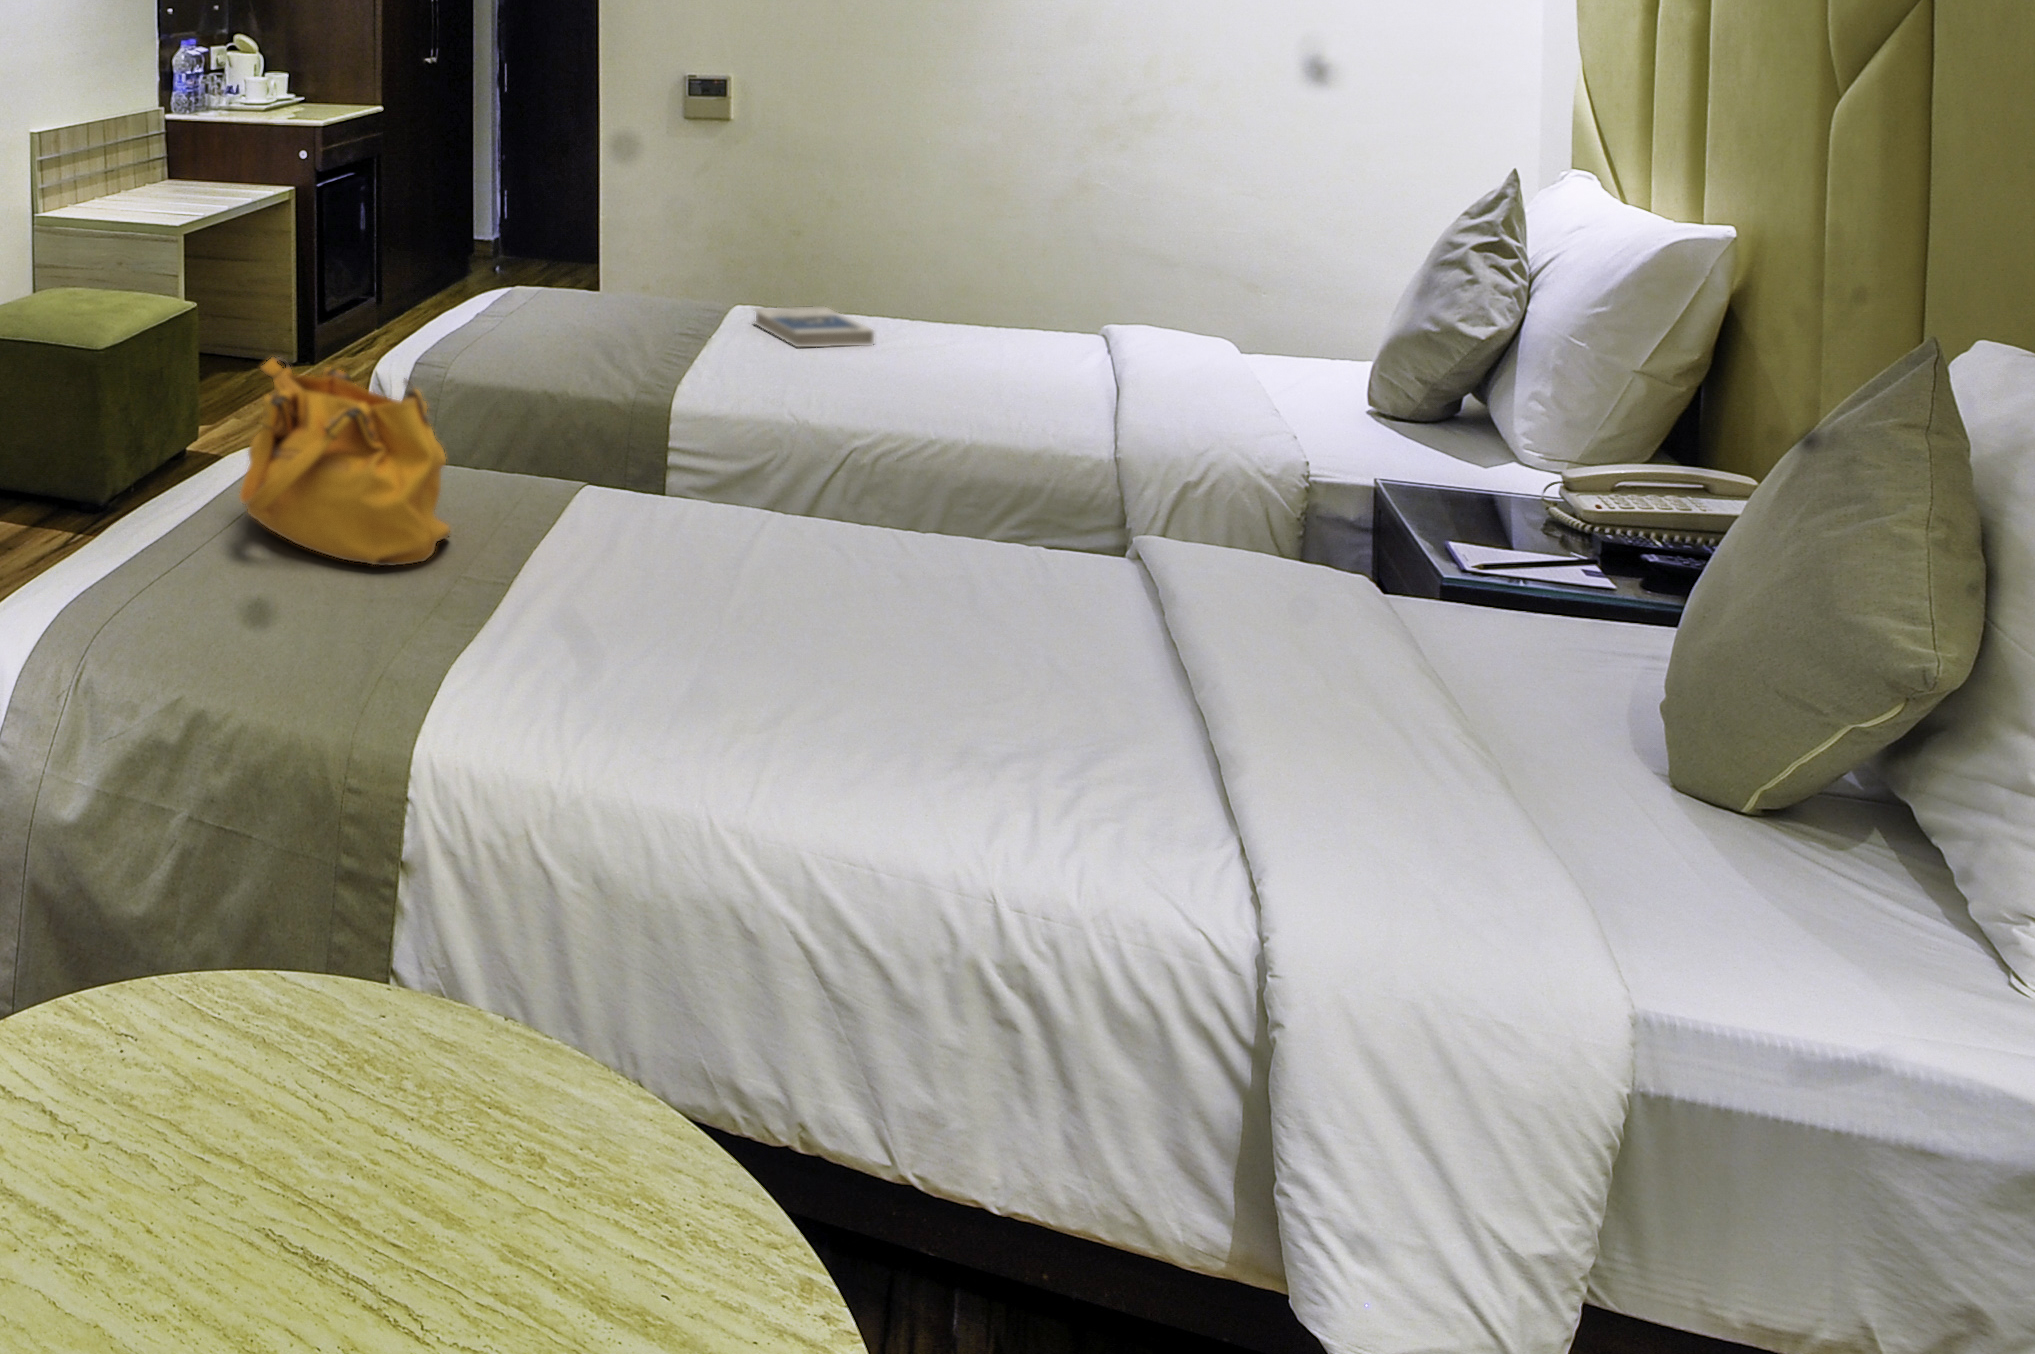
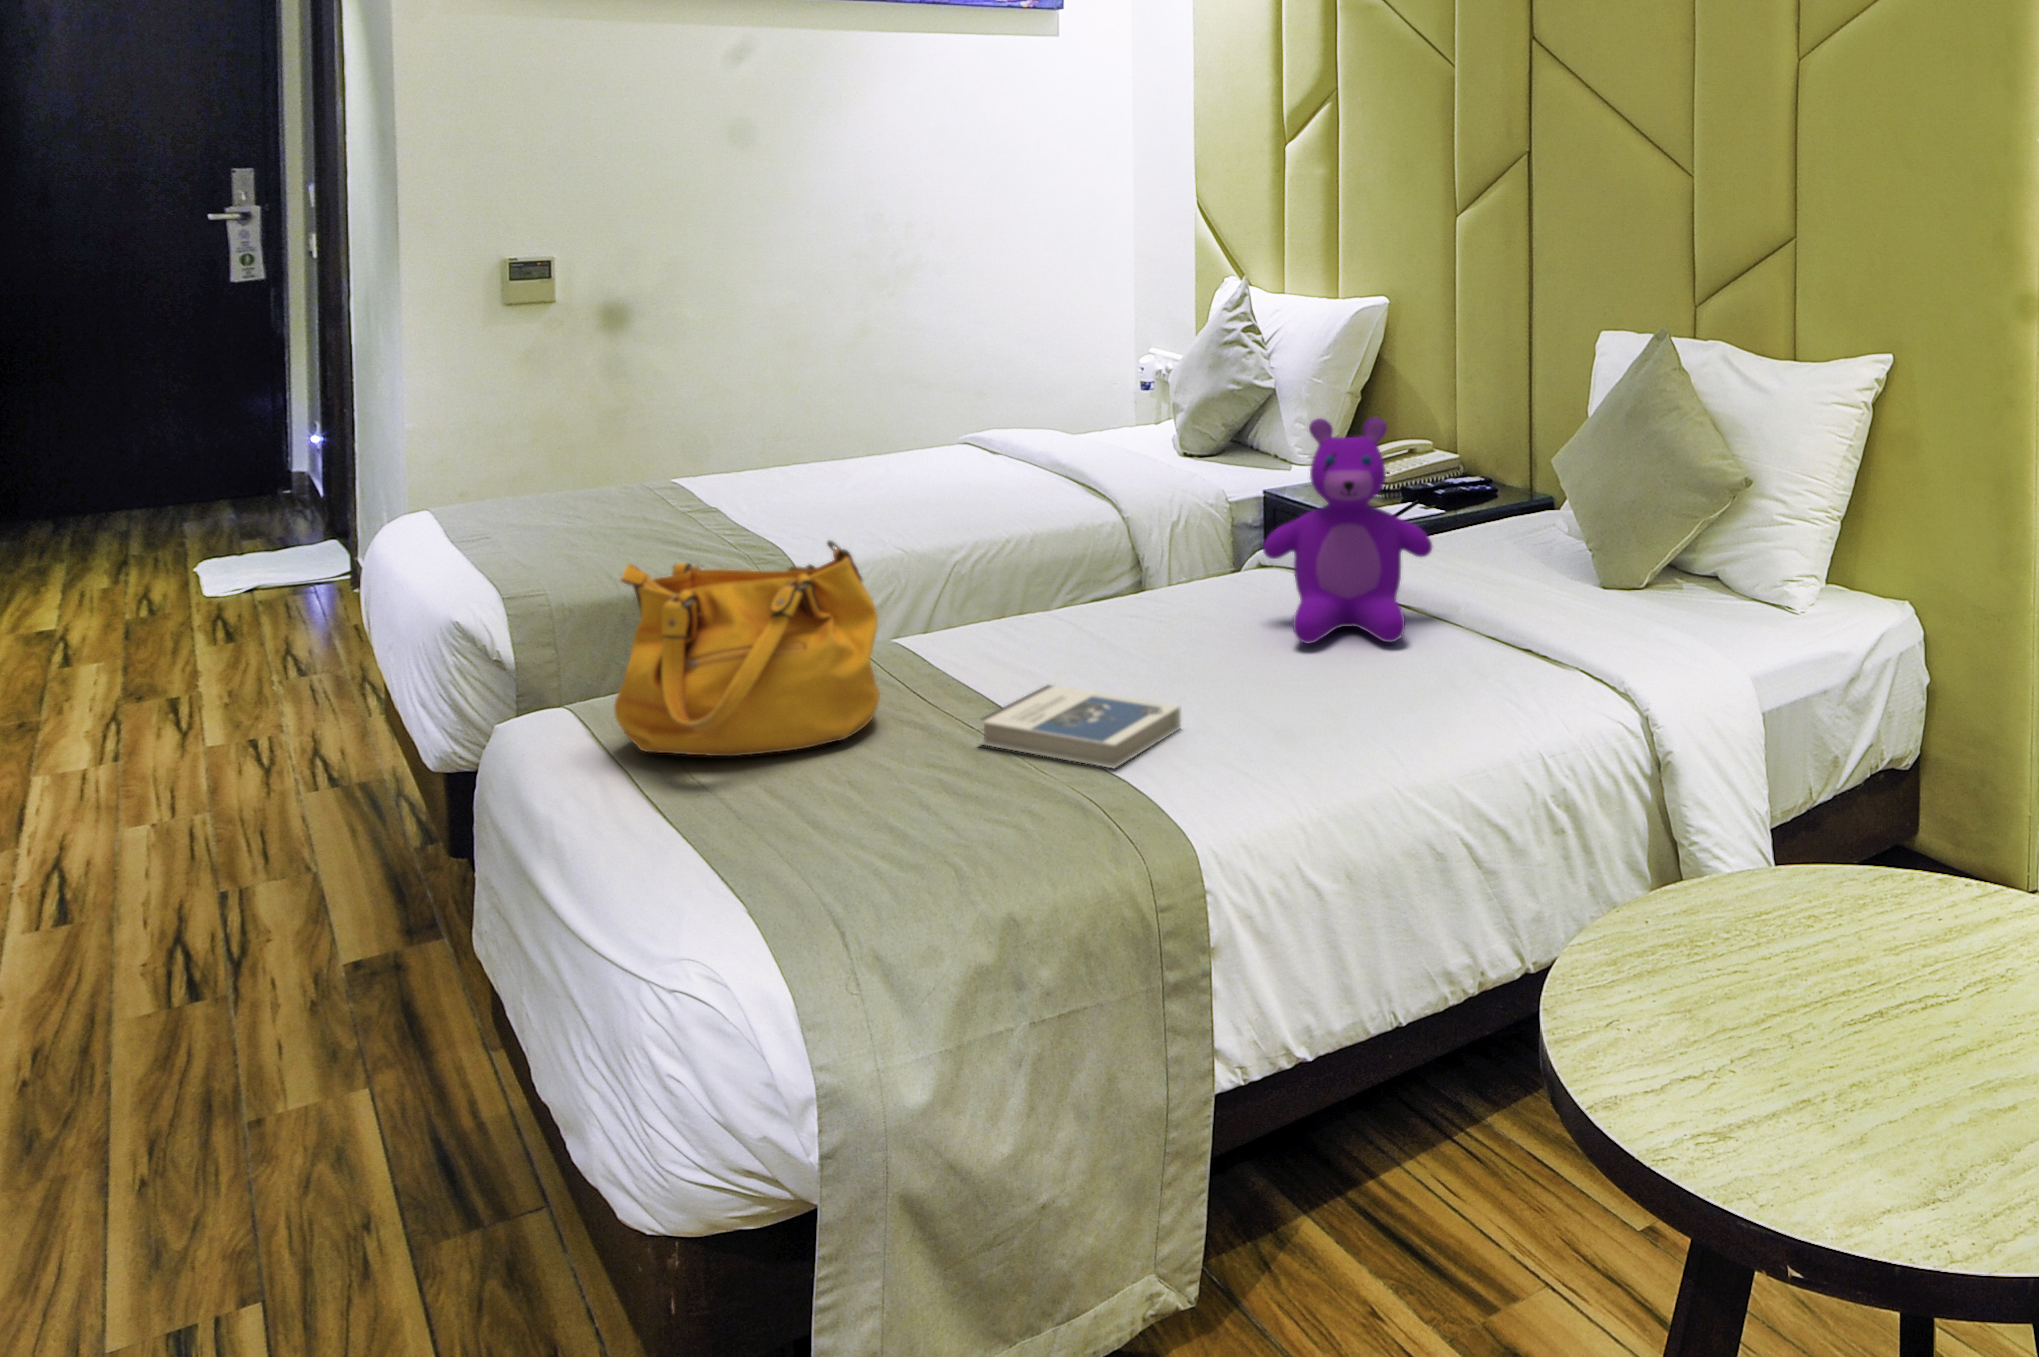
hardback book: present [754,306,874,347] -> present [978,685,1181,768]
teddy bear: none [921,380,1200,714] -> present [1263,418,1433,643]

